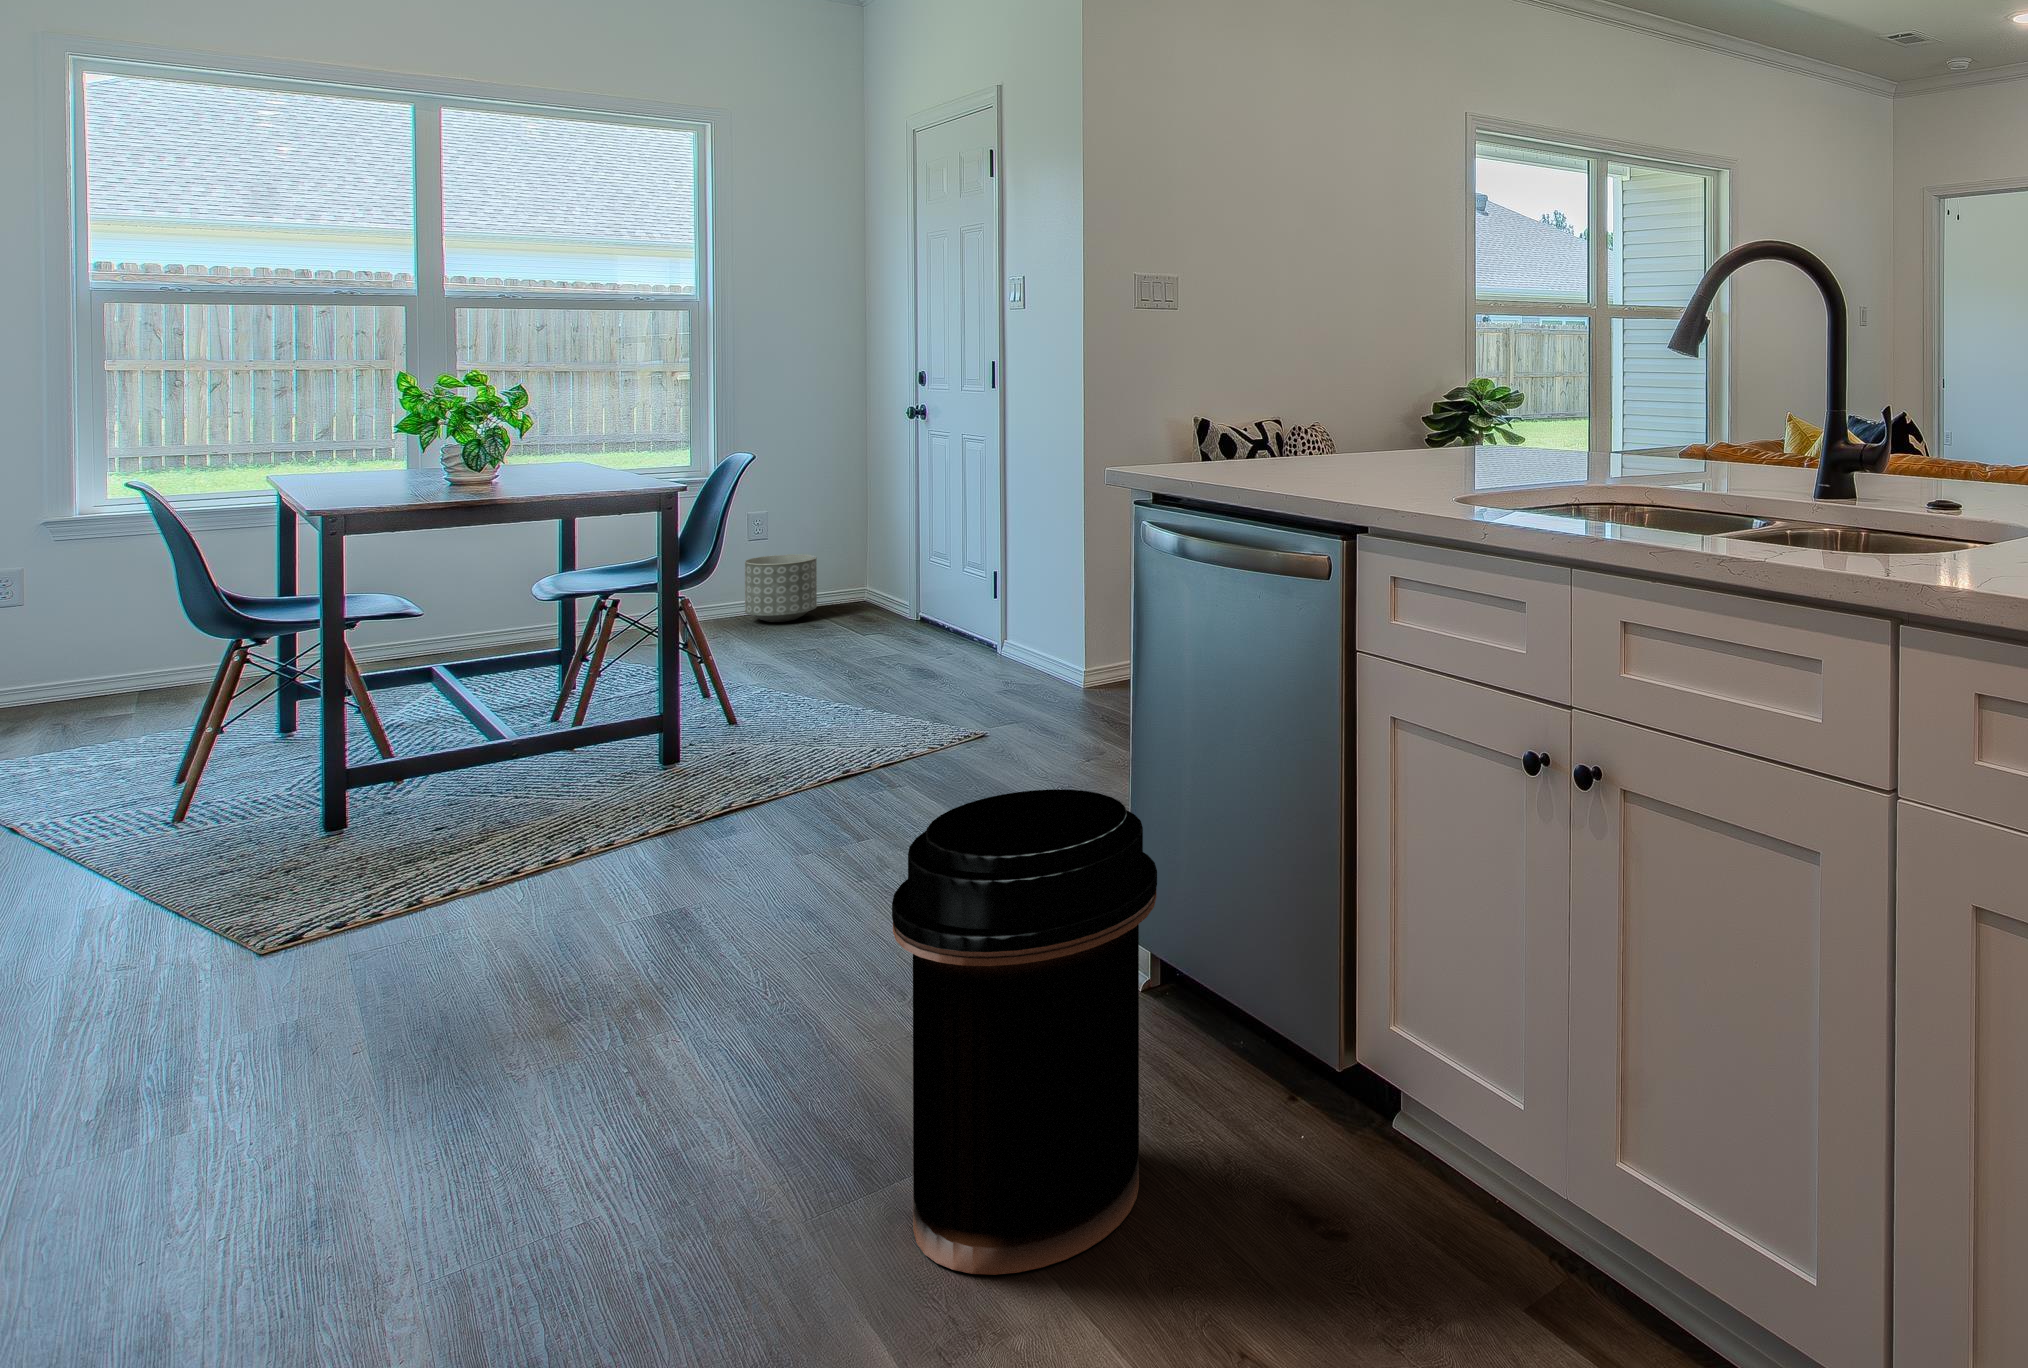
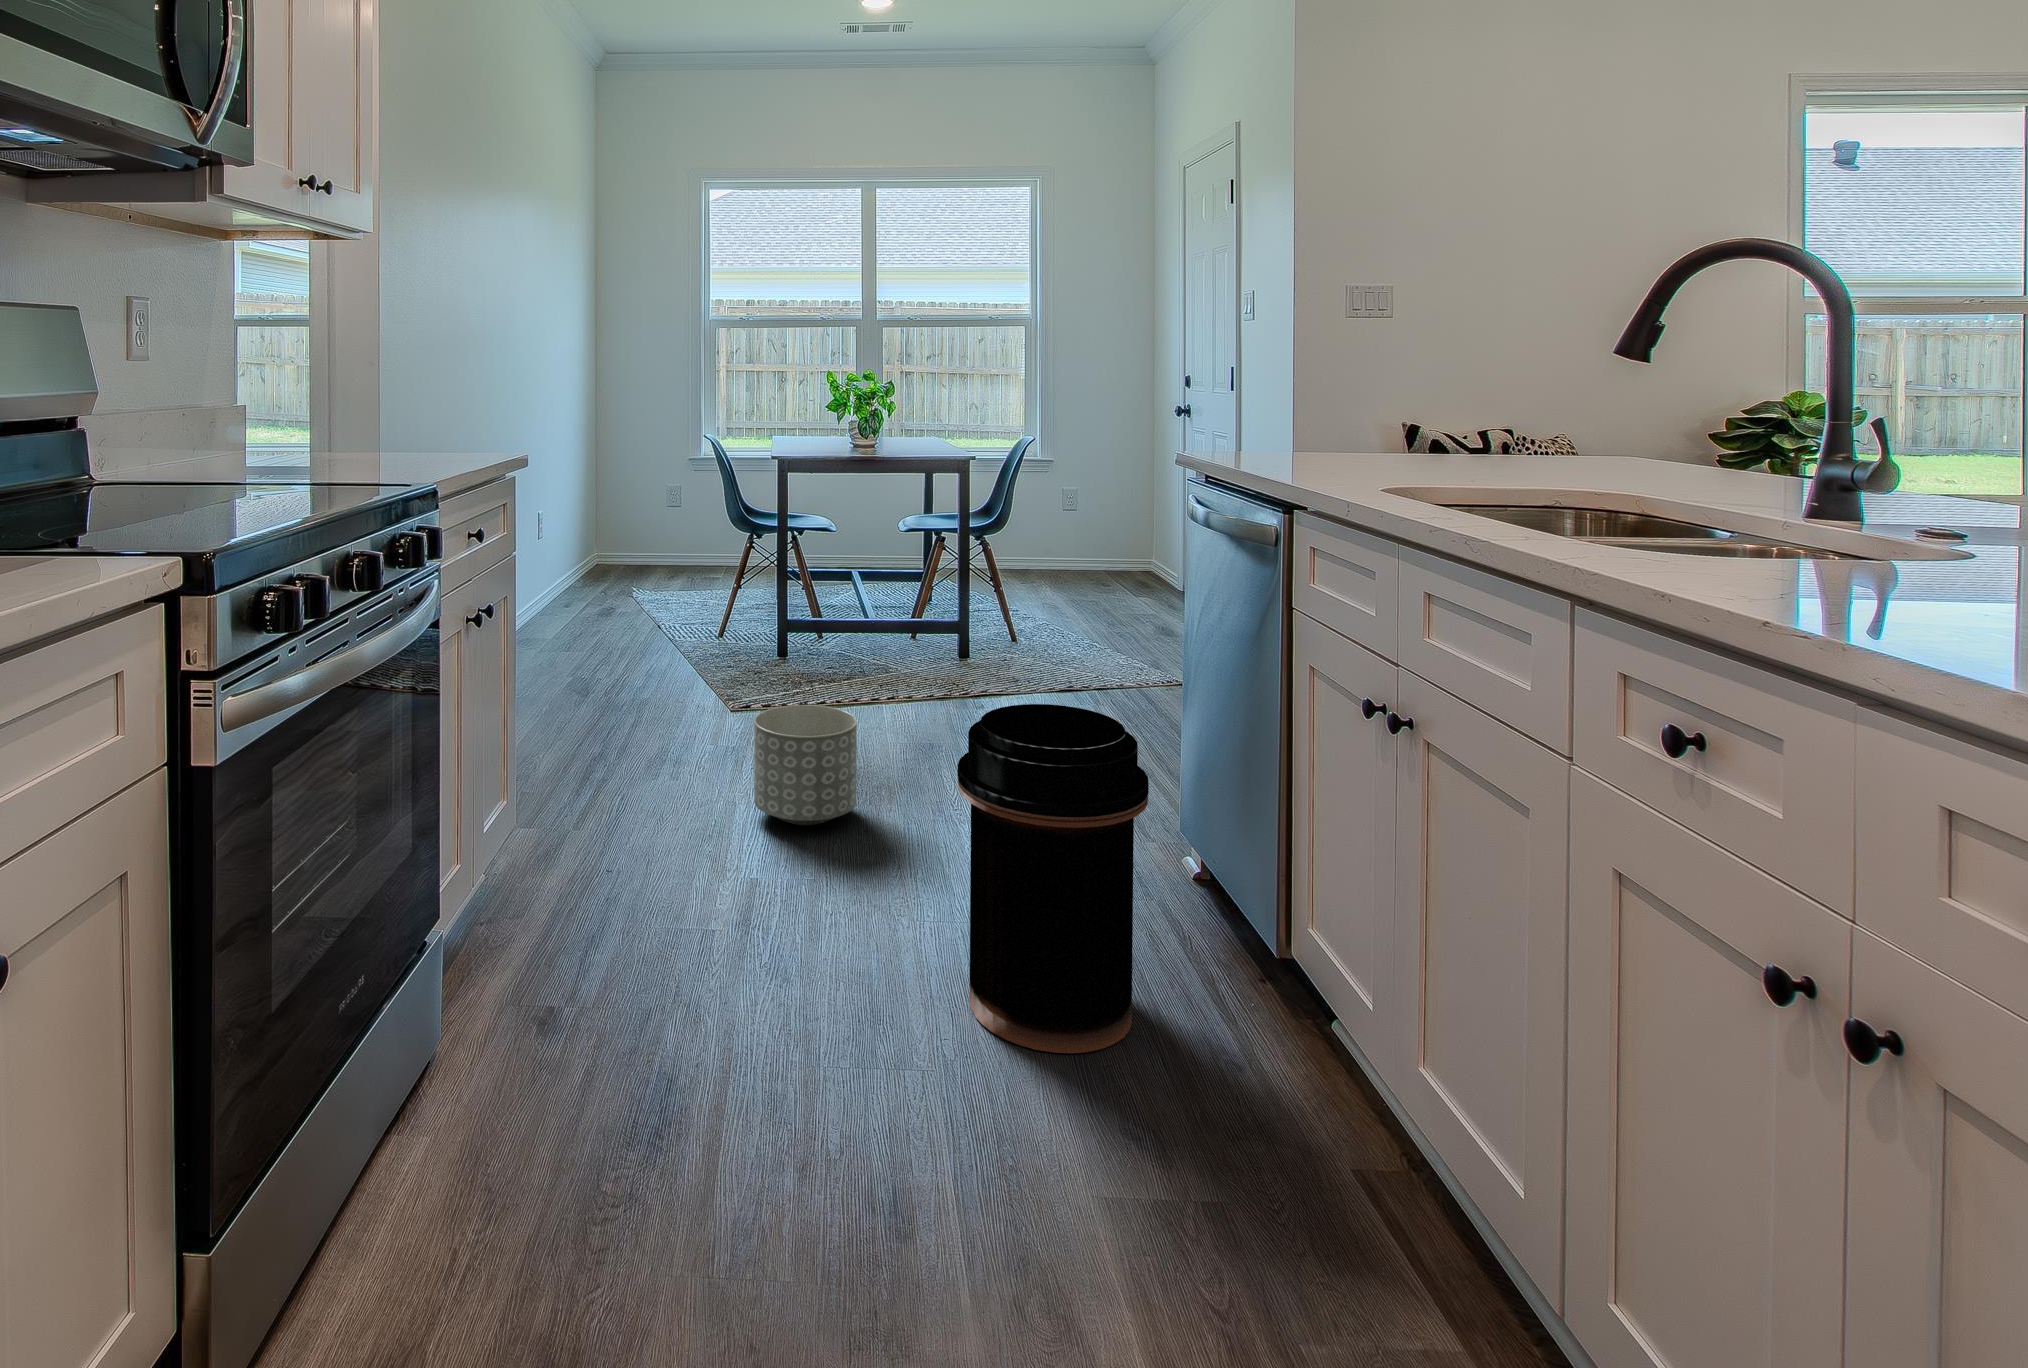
planter: present [745,554,817,622] -> present [754,705,857,825]

